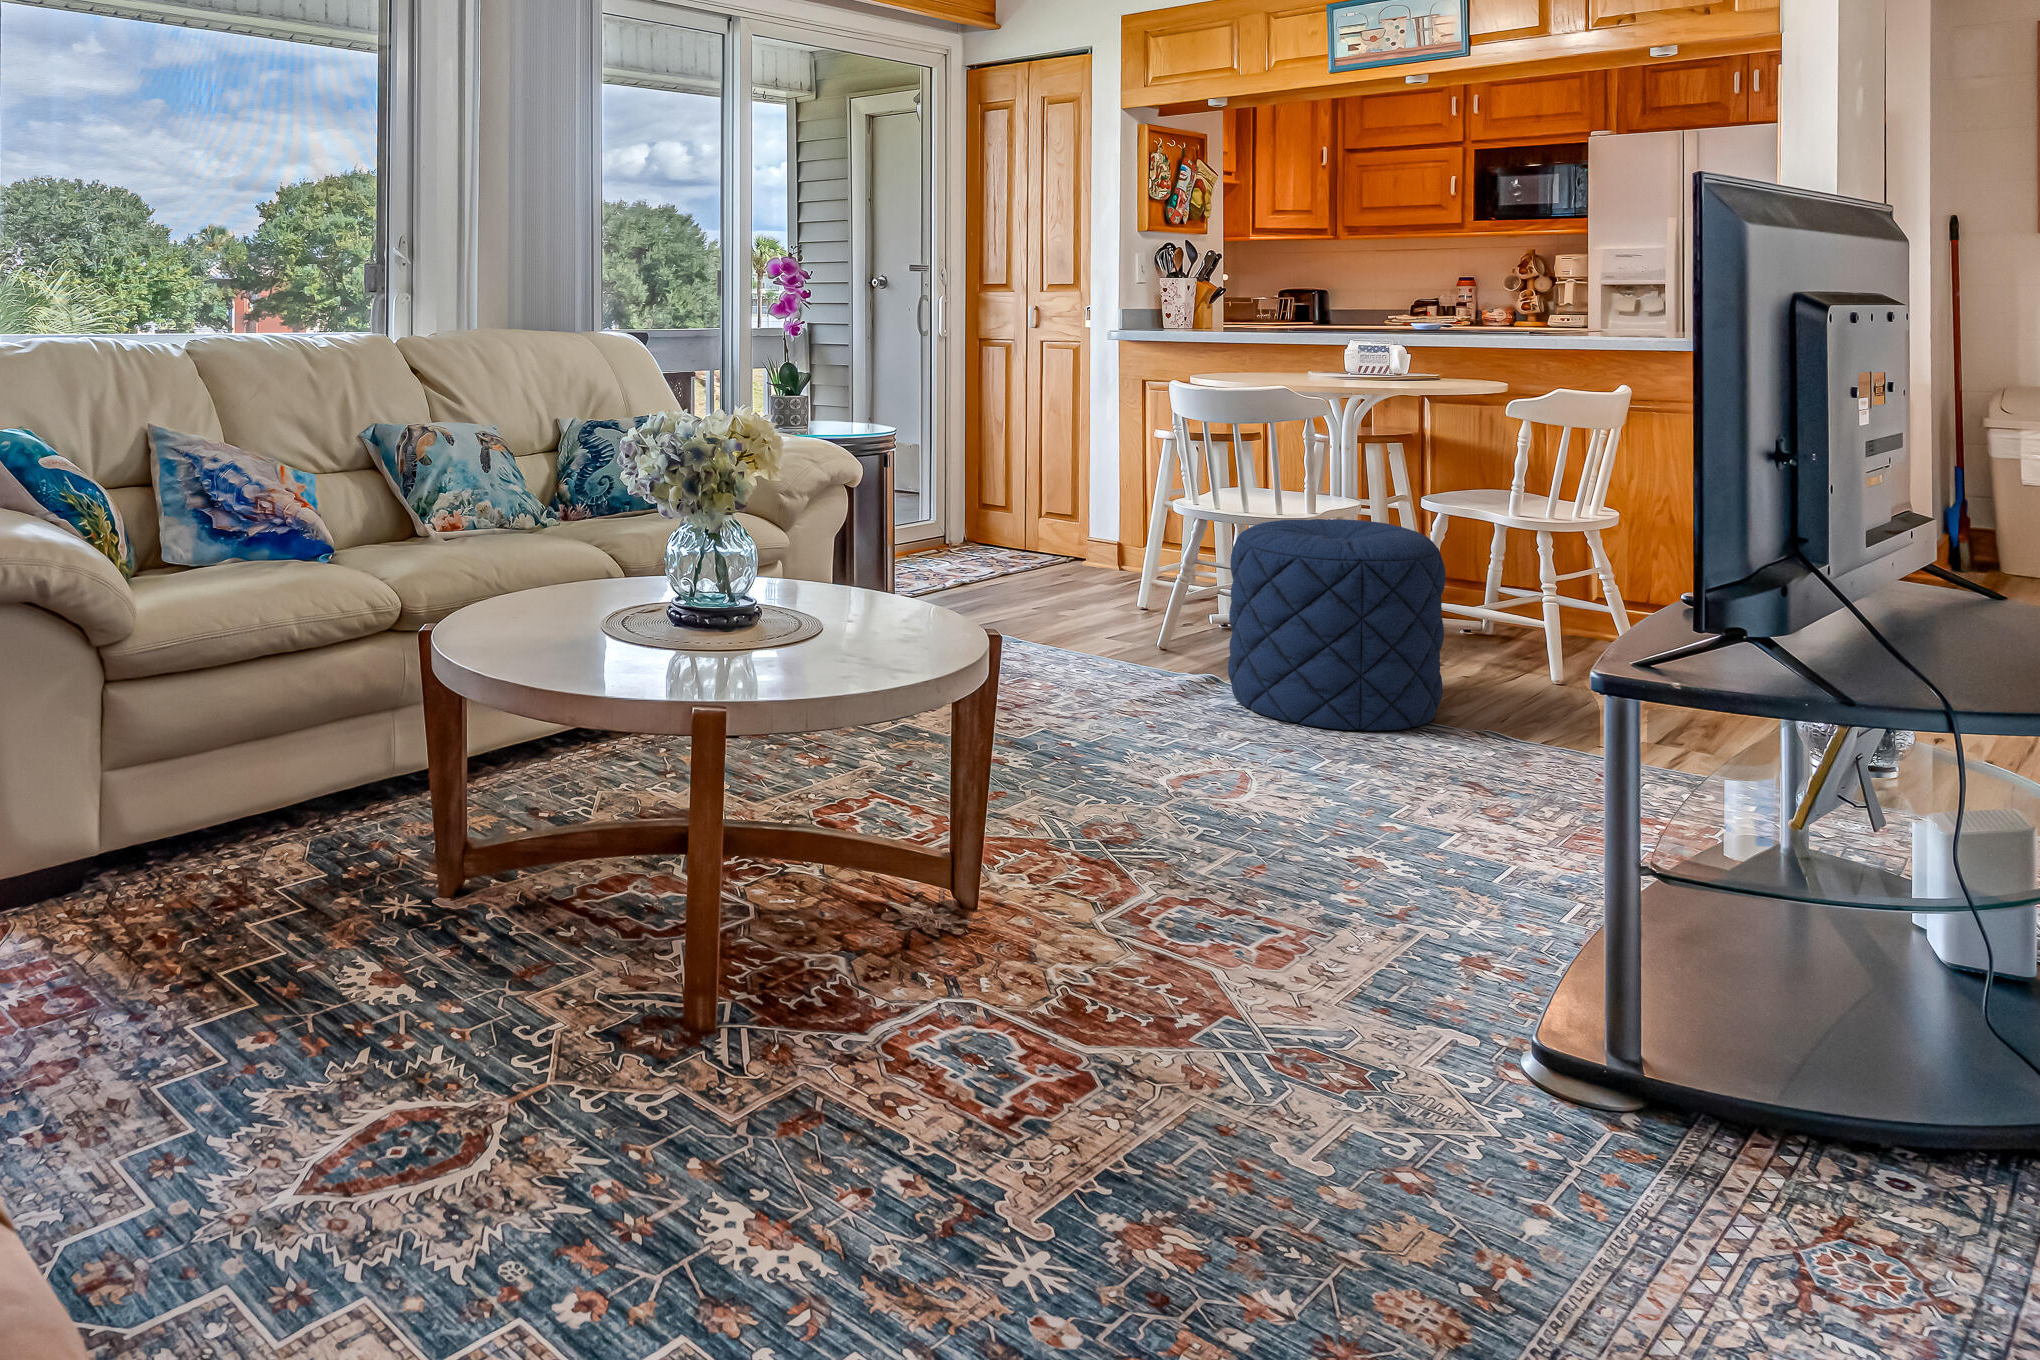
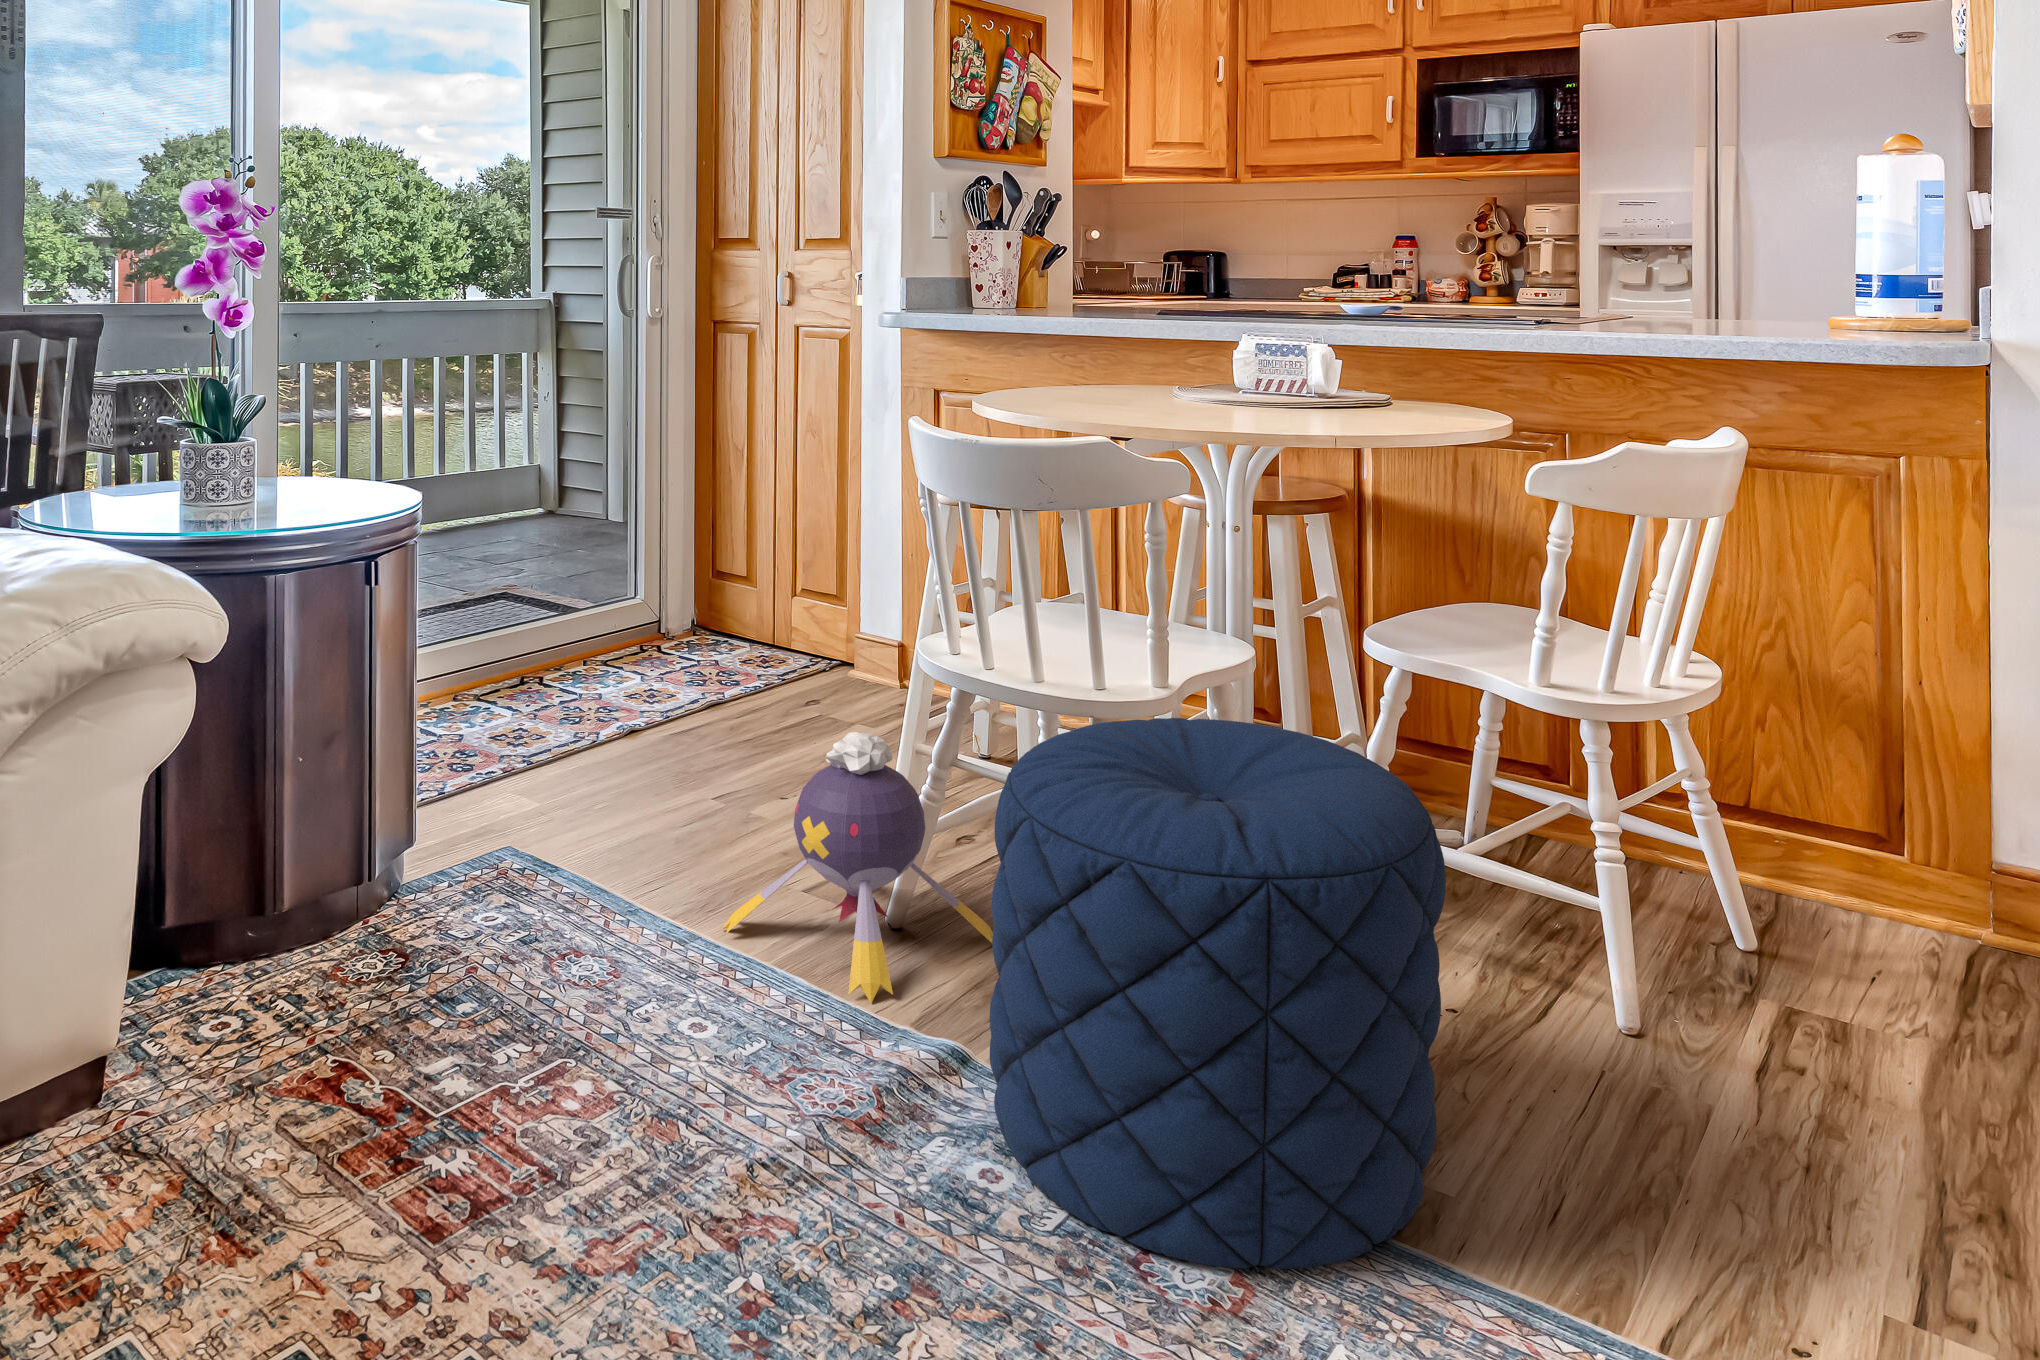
plush toy: none [1066,545,1218,671] -> present [722,732,993,1003]

